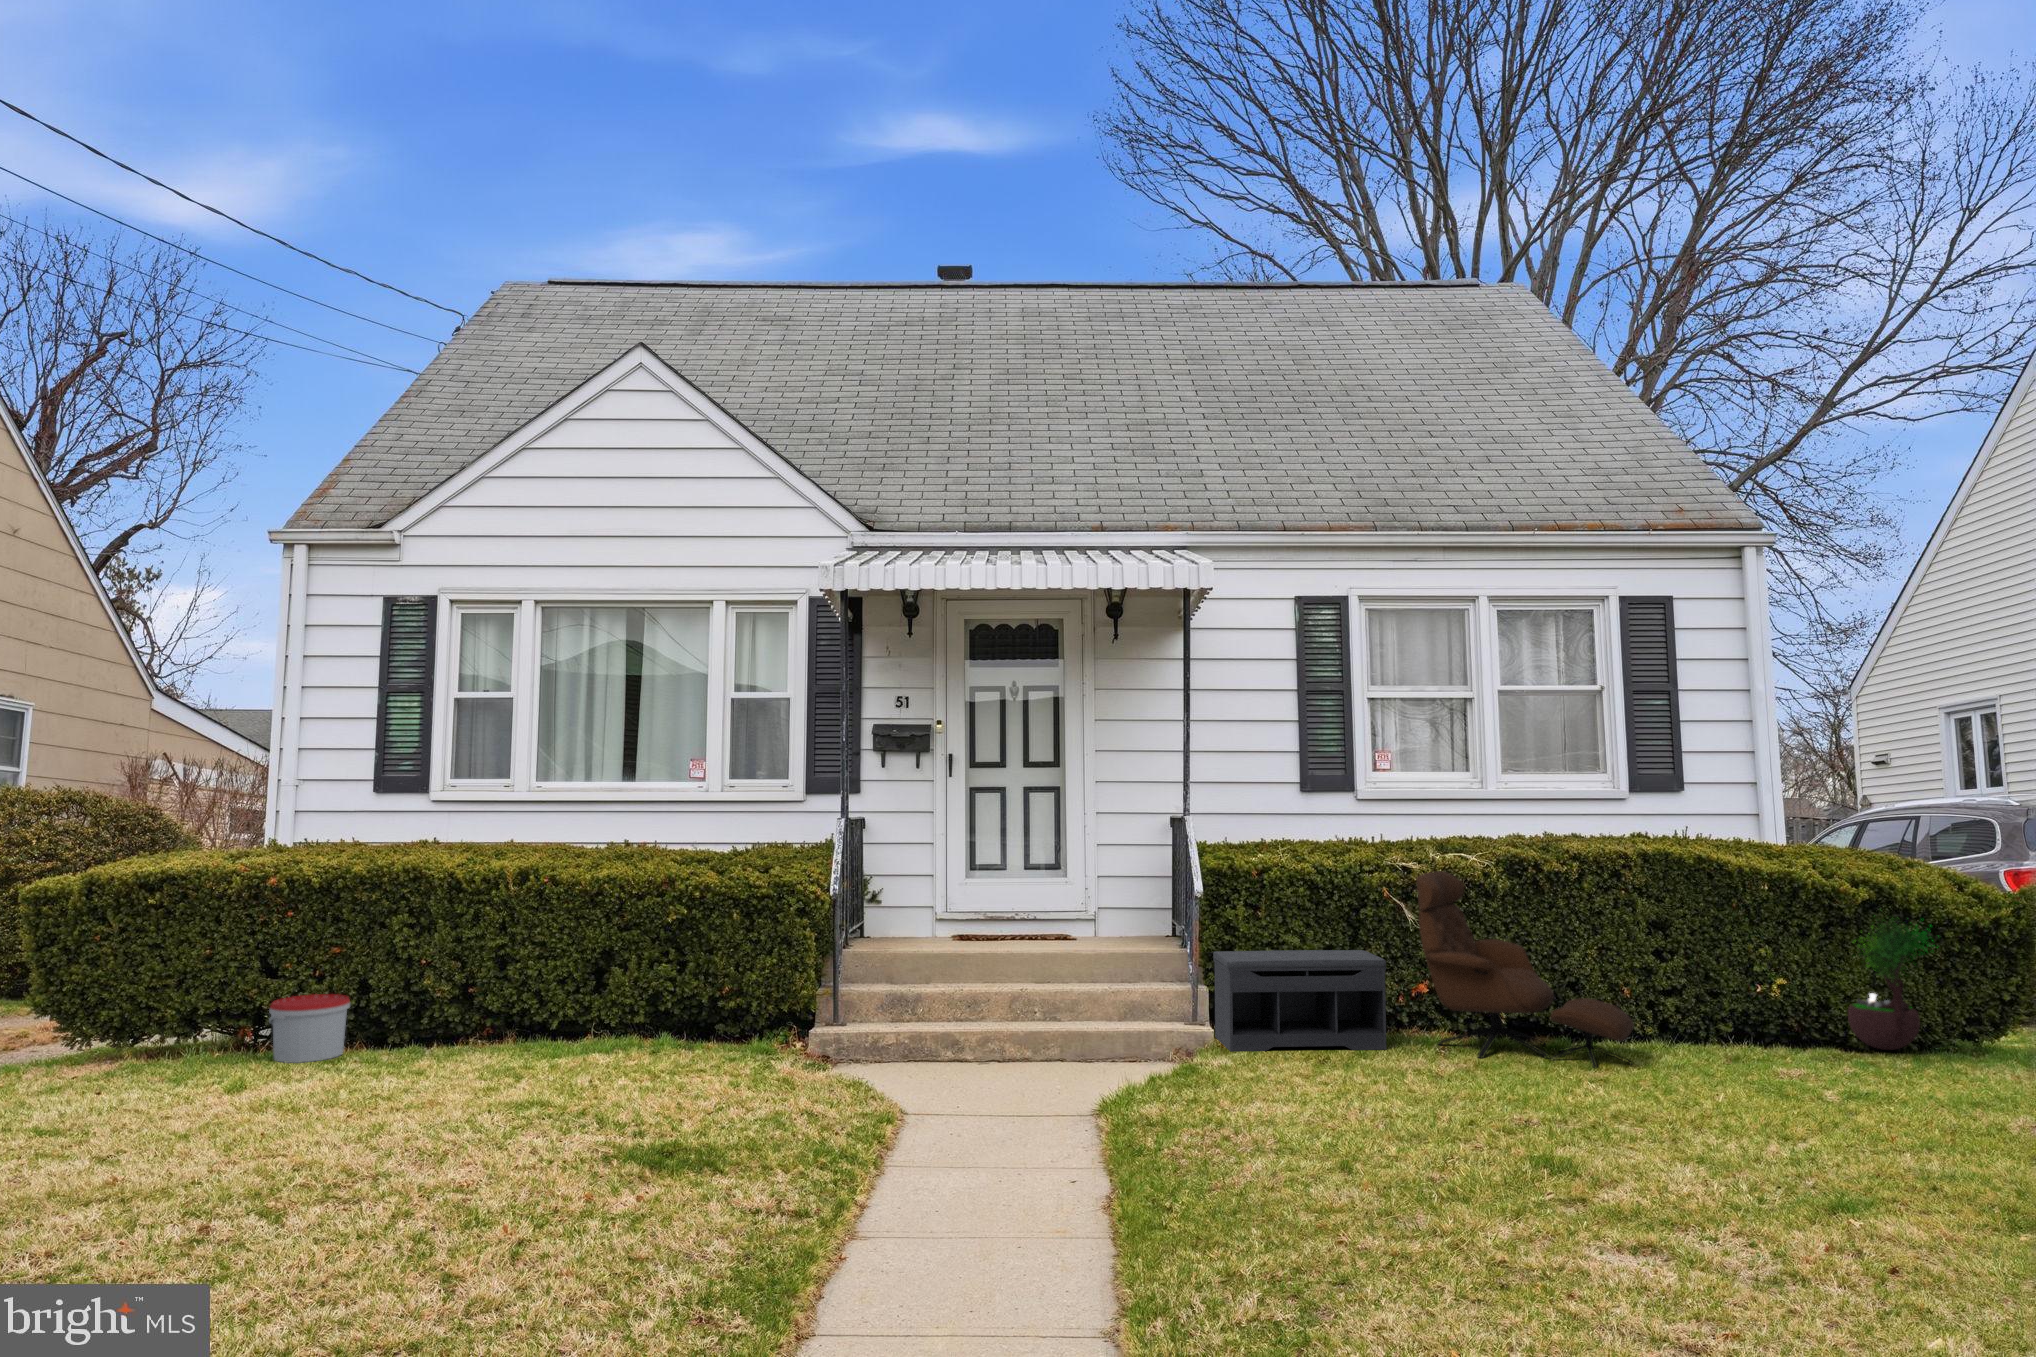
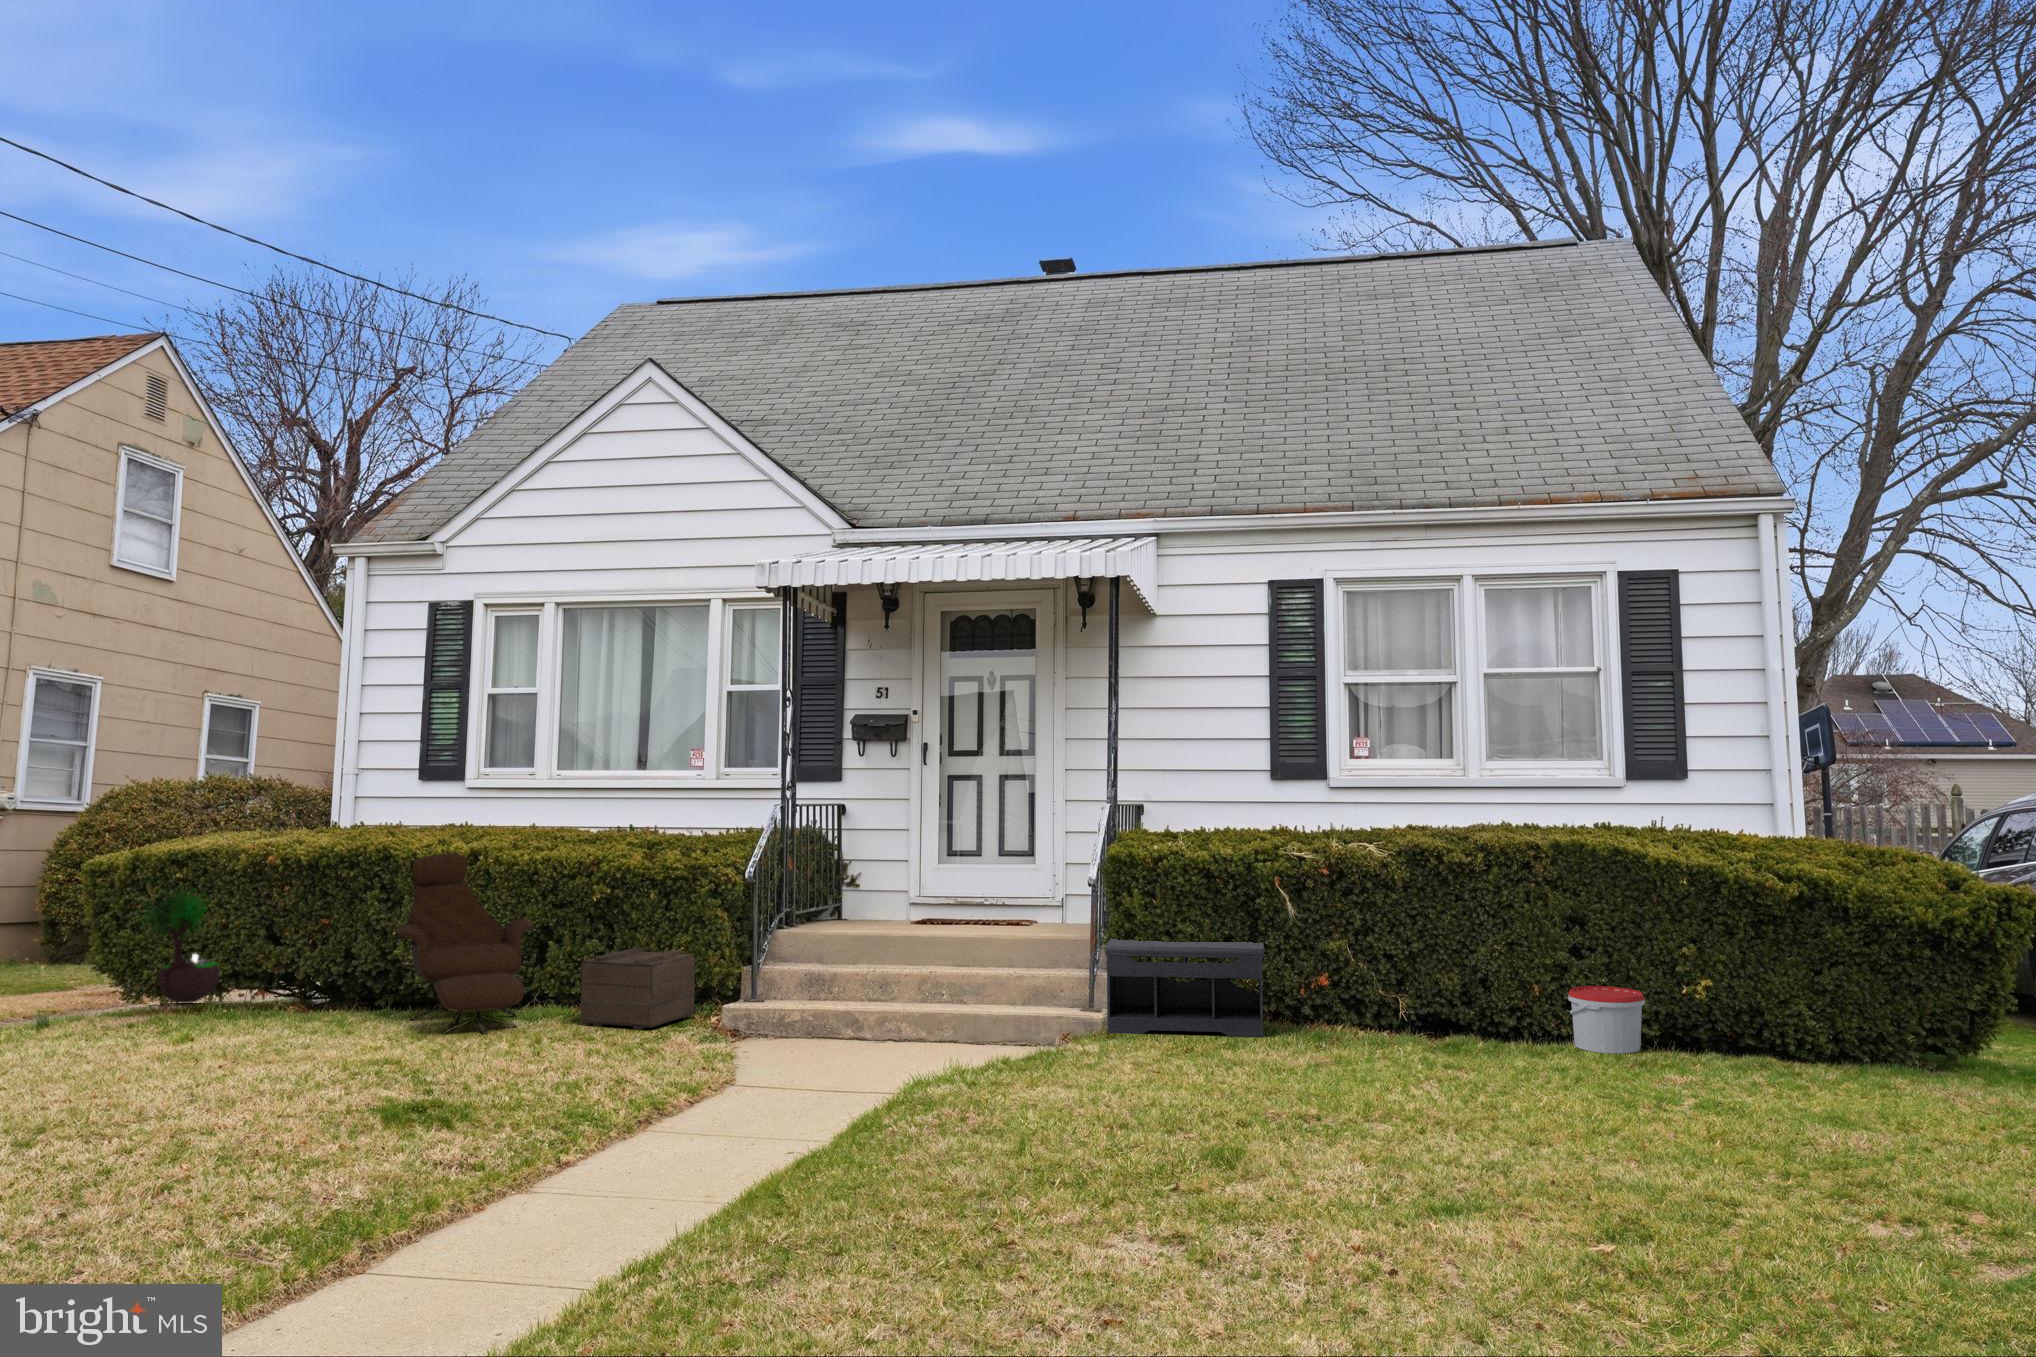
lounge chair: present [1416,871,1634,1068] -> present [397,853,534,1035]
potted tree: present [1848,909,1935,1050] -> present [132,888,219,1003]
wooden crate: none [658,977,777,1069] -> present [581,948,695,1030]
bucket: present [269,994,350,1063] -> present [1568,986,1645,1054]

